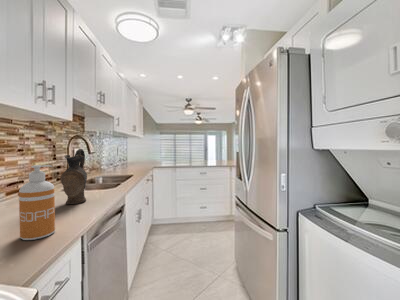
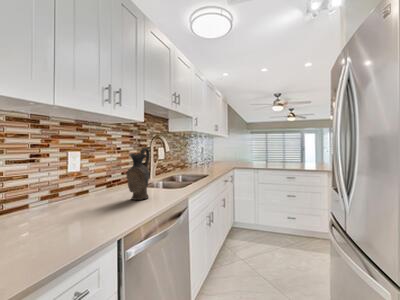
soap dispenser: present [19,165,55,240] -> none [71,162,101,232]

